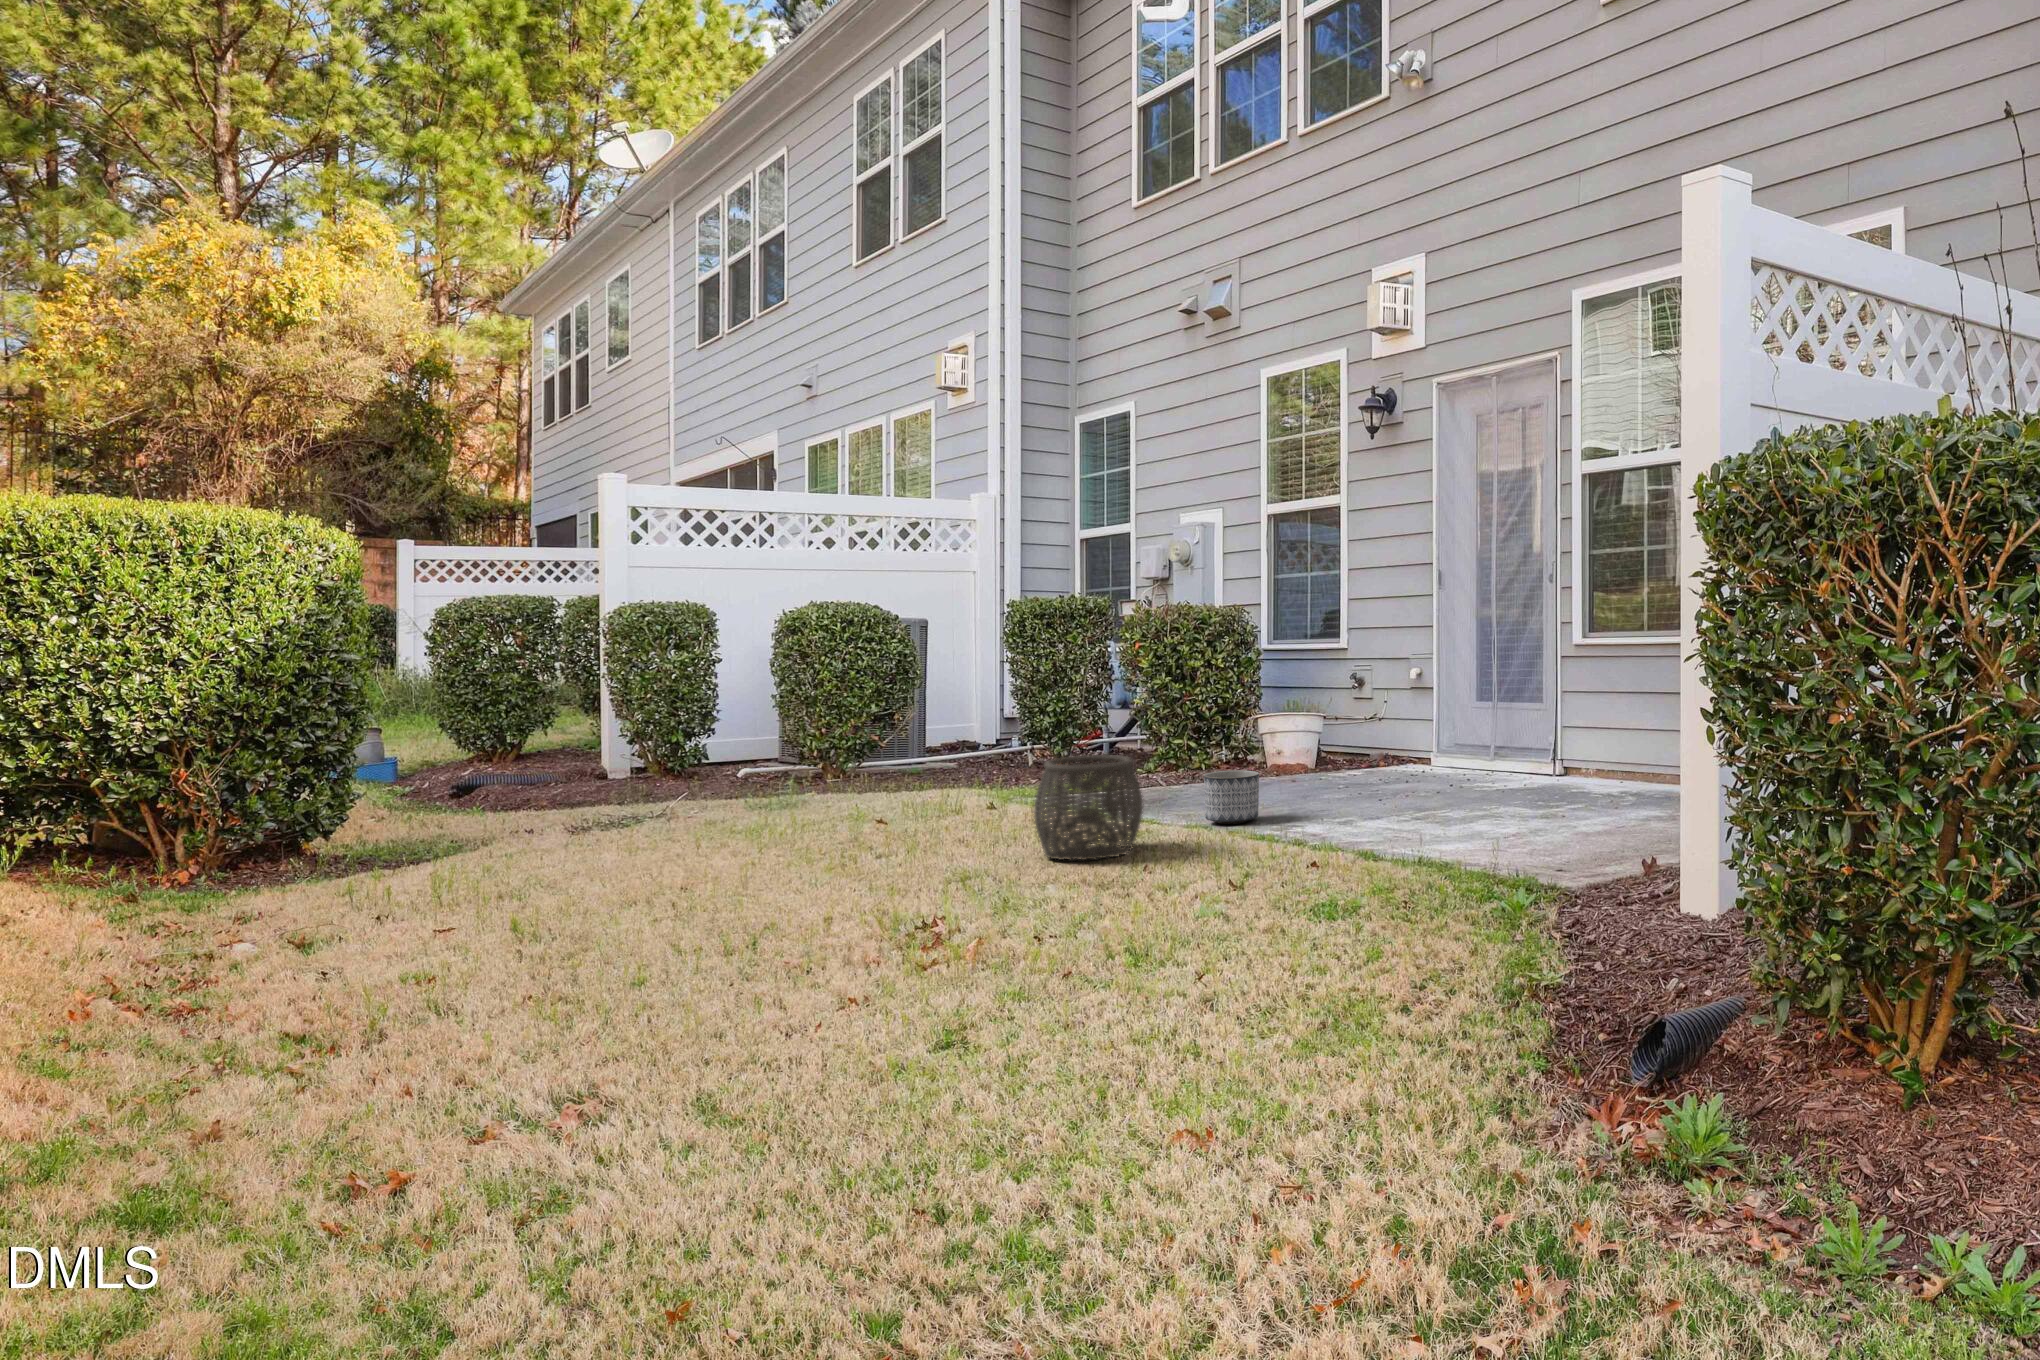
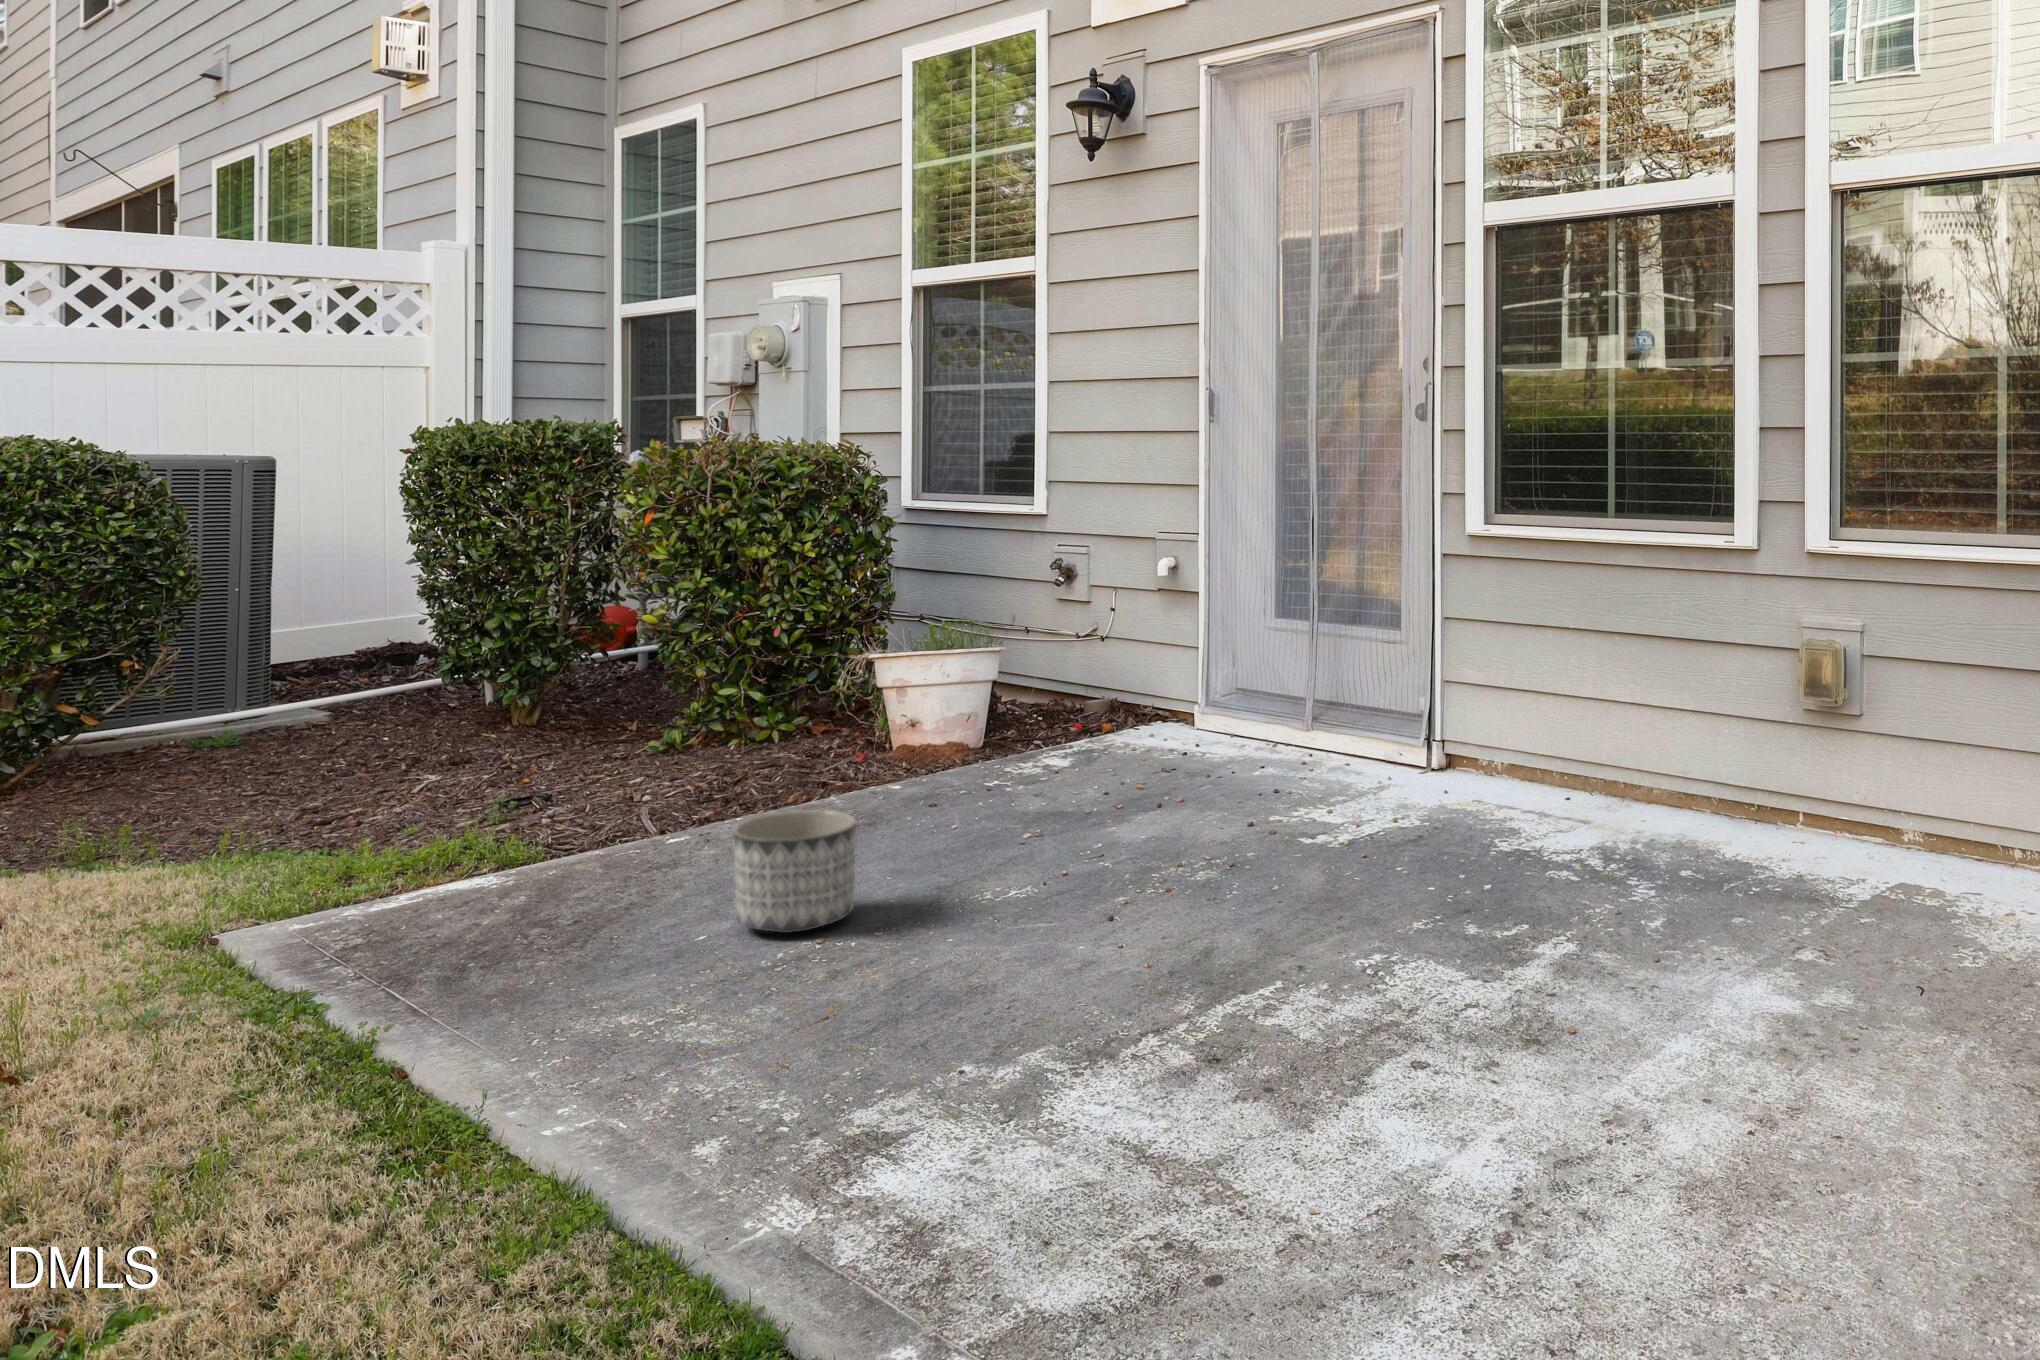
woven basket: present [1034,755,1143,861] -> none [272,817,566,1095]

